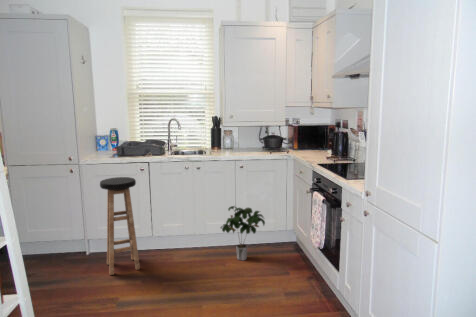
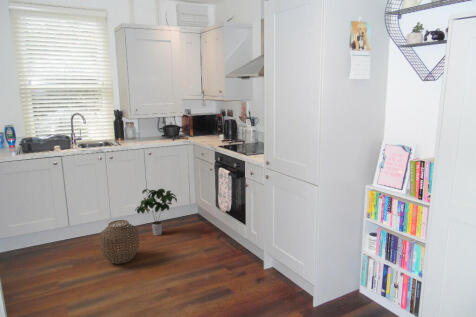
bar stool: present [100,177,140,275] -> none [12,172,62,269]
woven basket: none [172,238,213,288] -> present [100,220,139,264]

